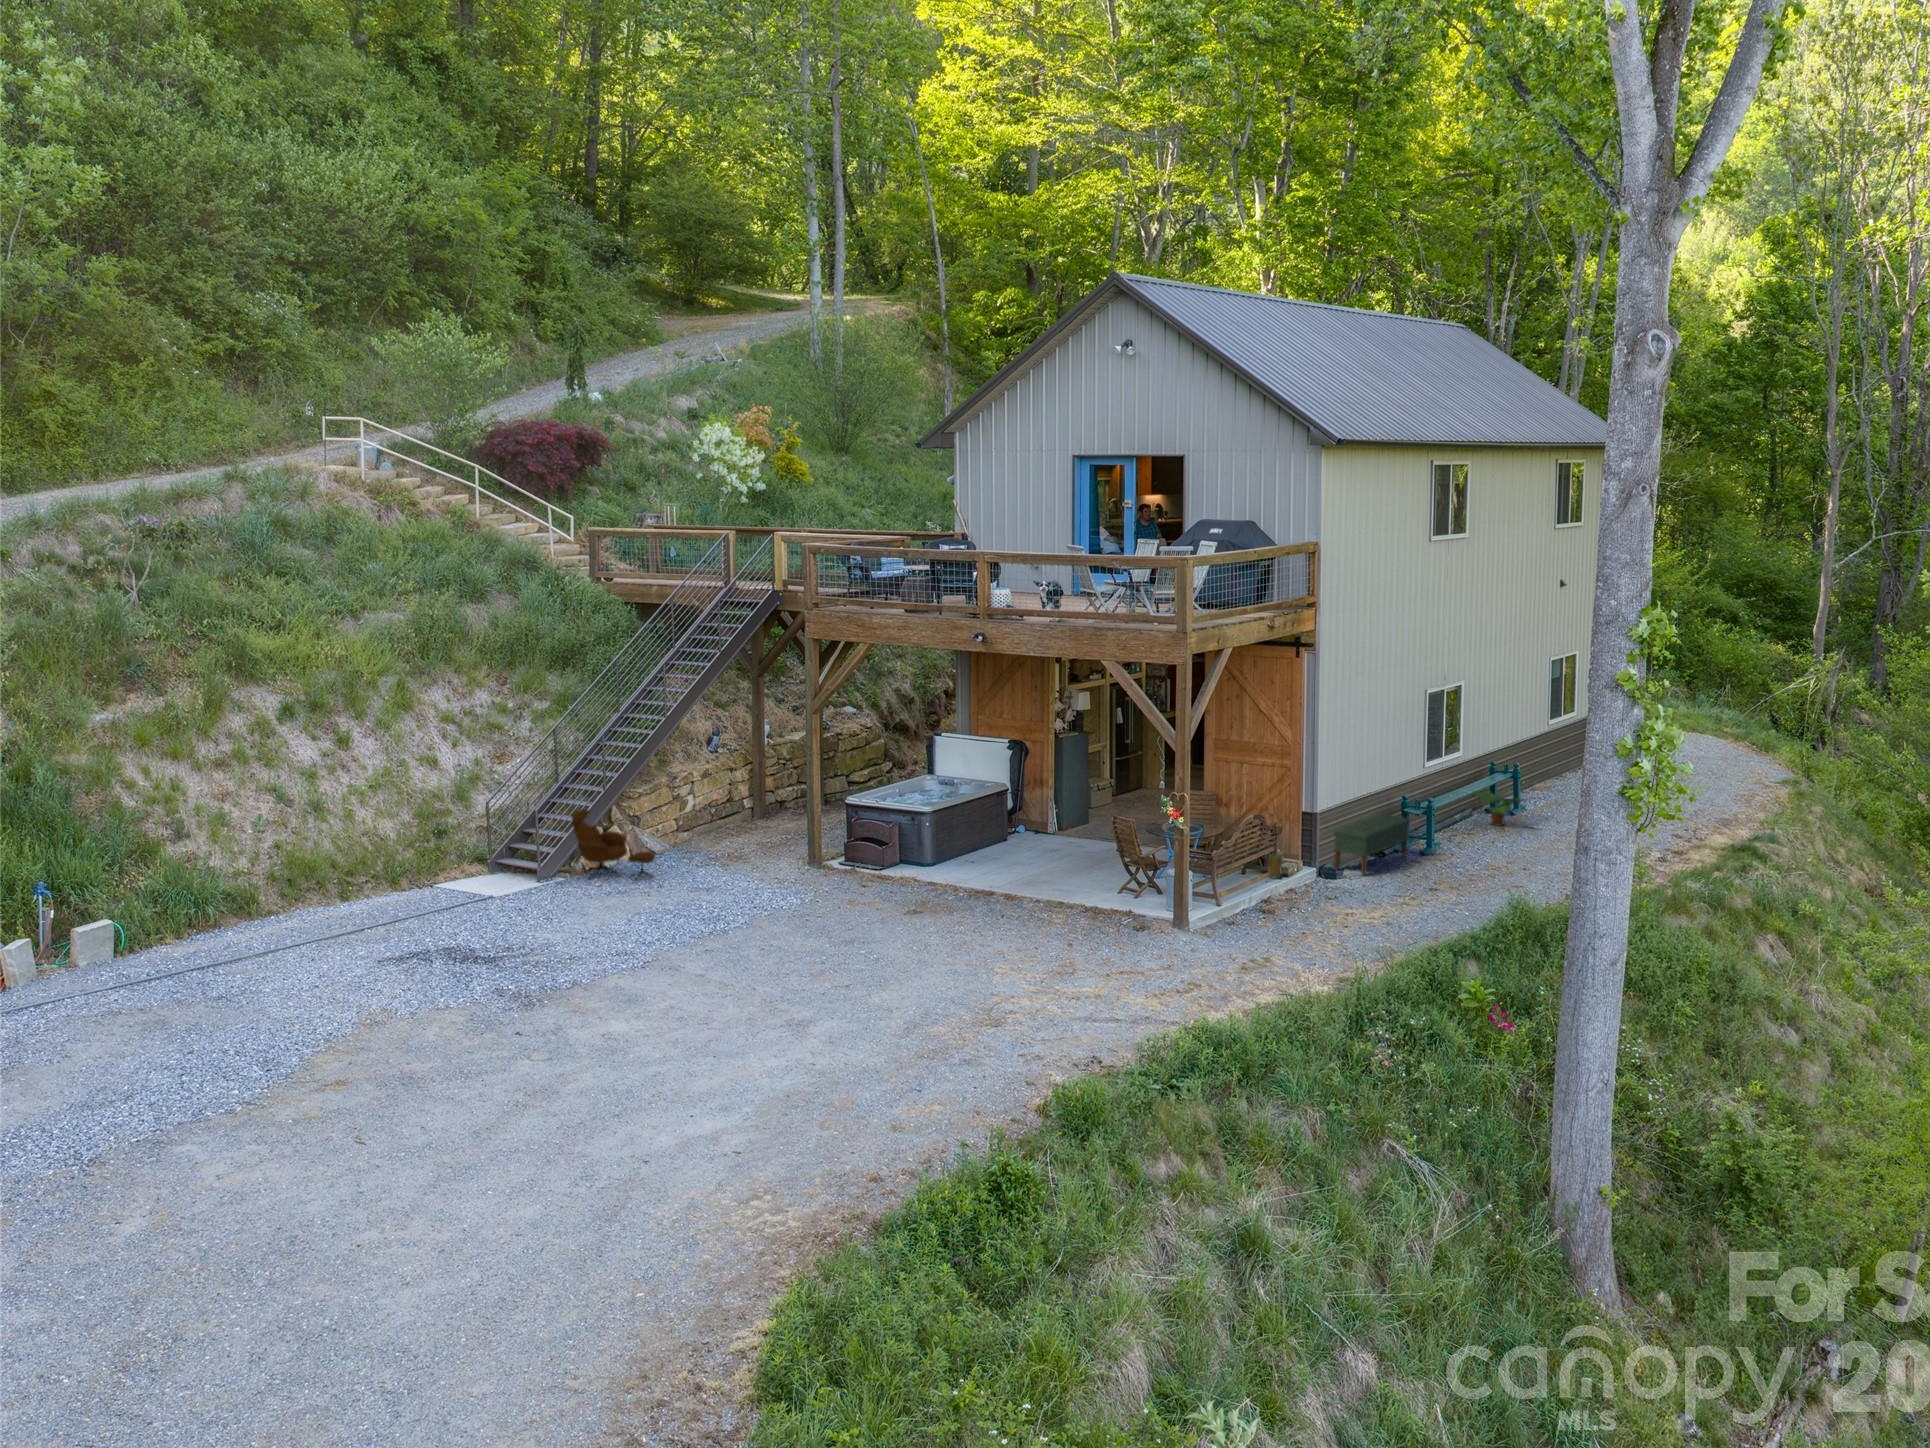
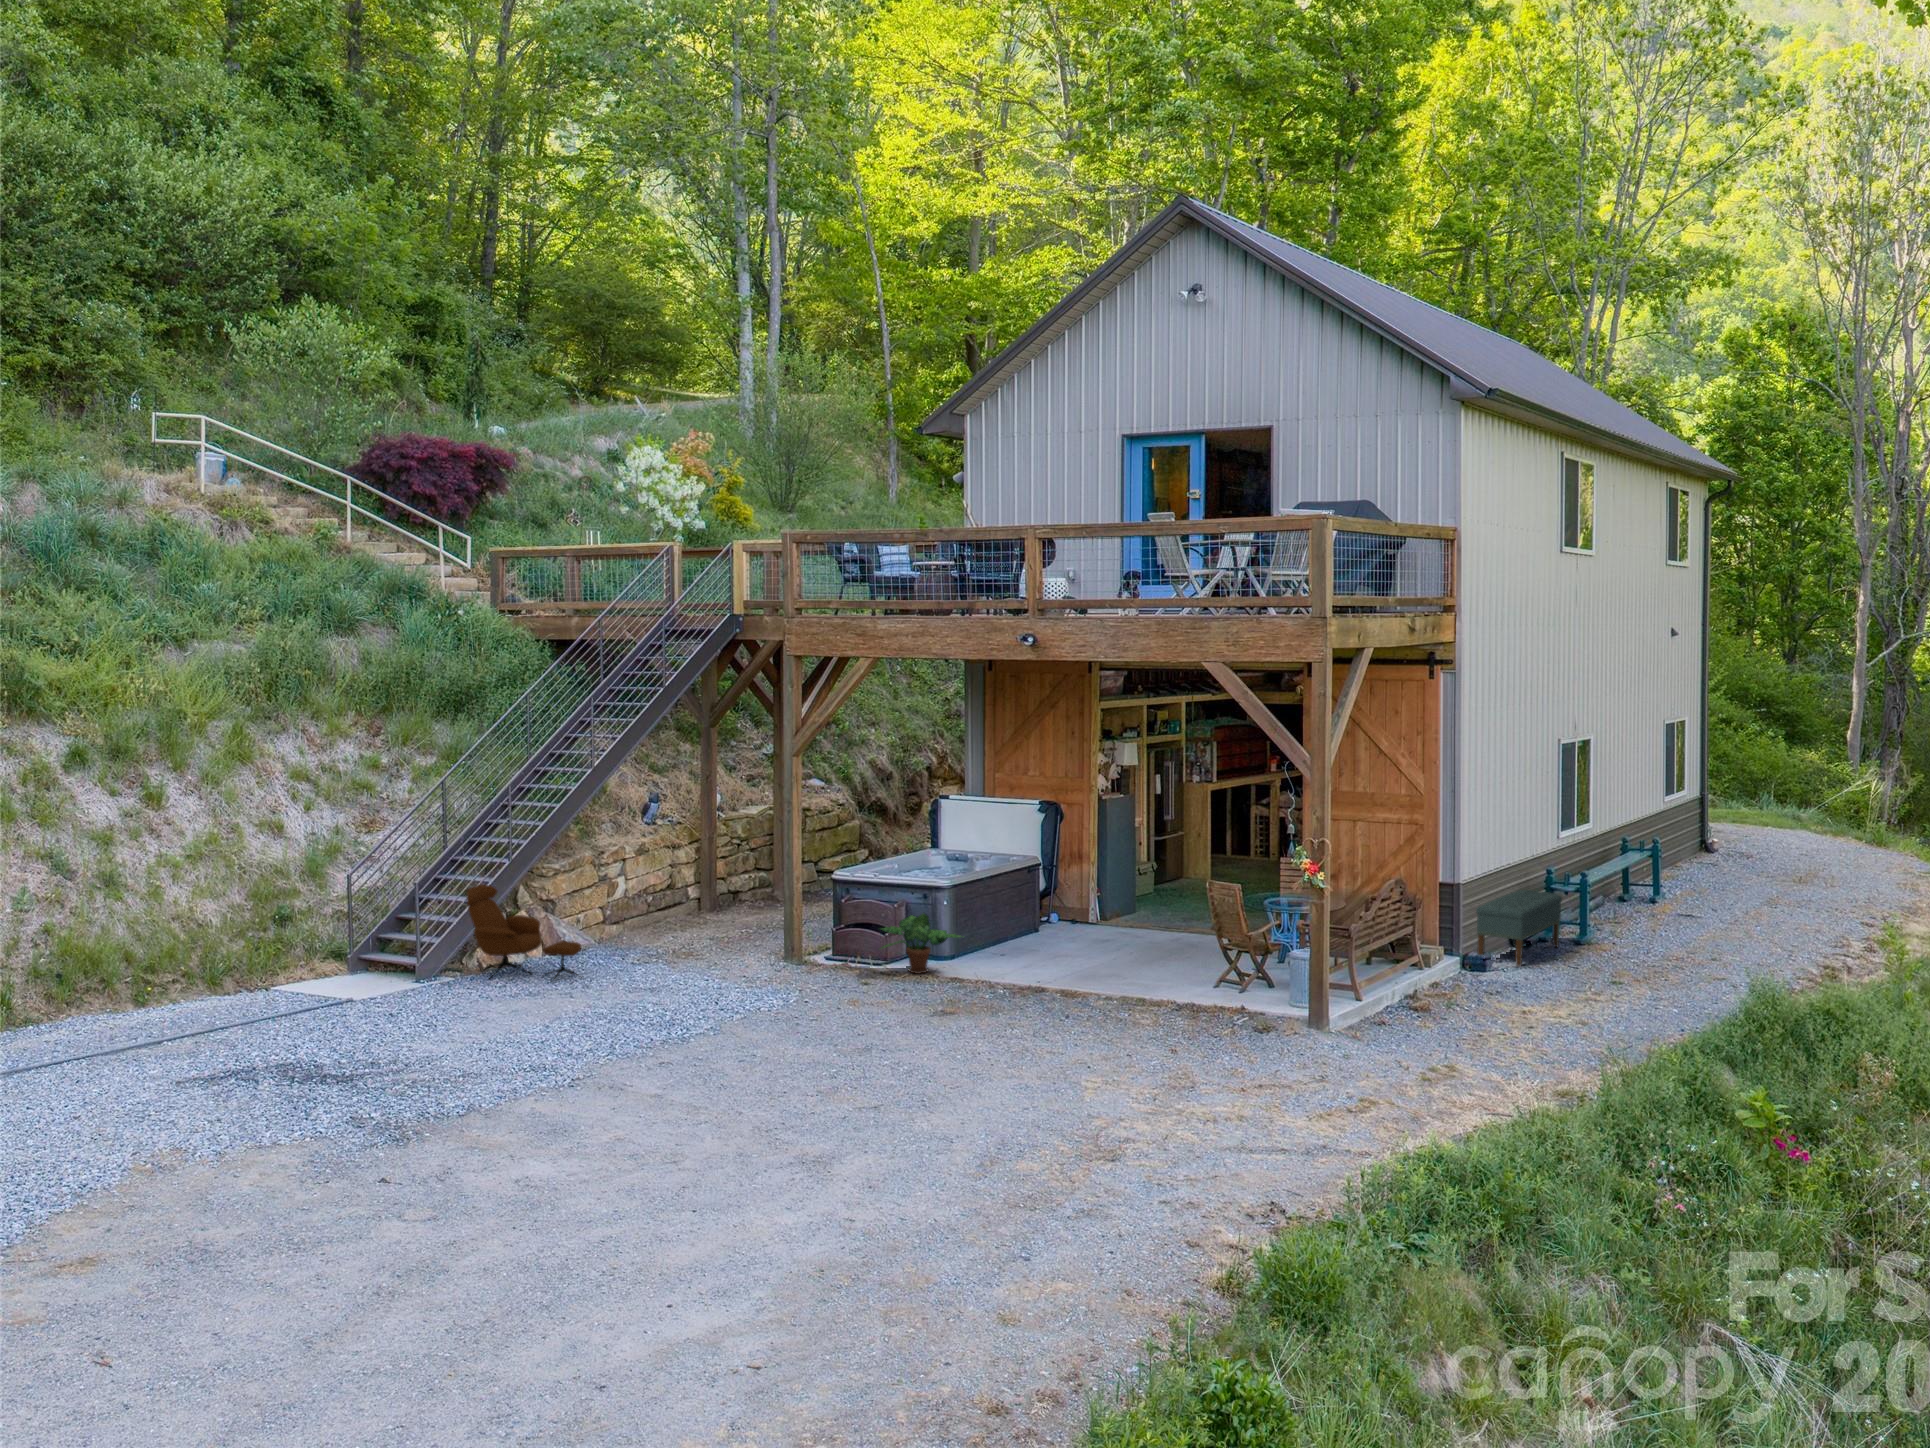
potted plant: present [1473,790,1525,826] -> present [881,913,964,974]
watering can: present [1268,850,1282,878] -> none [1396,928,1417,970]

